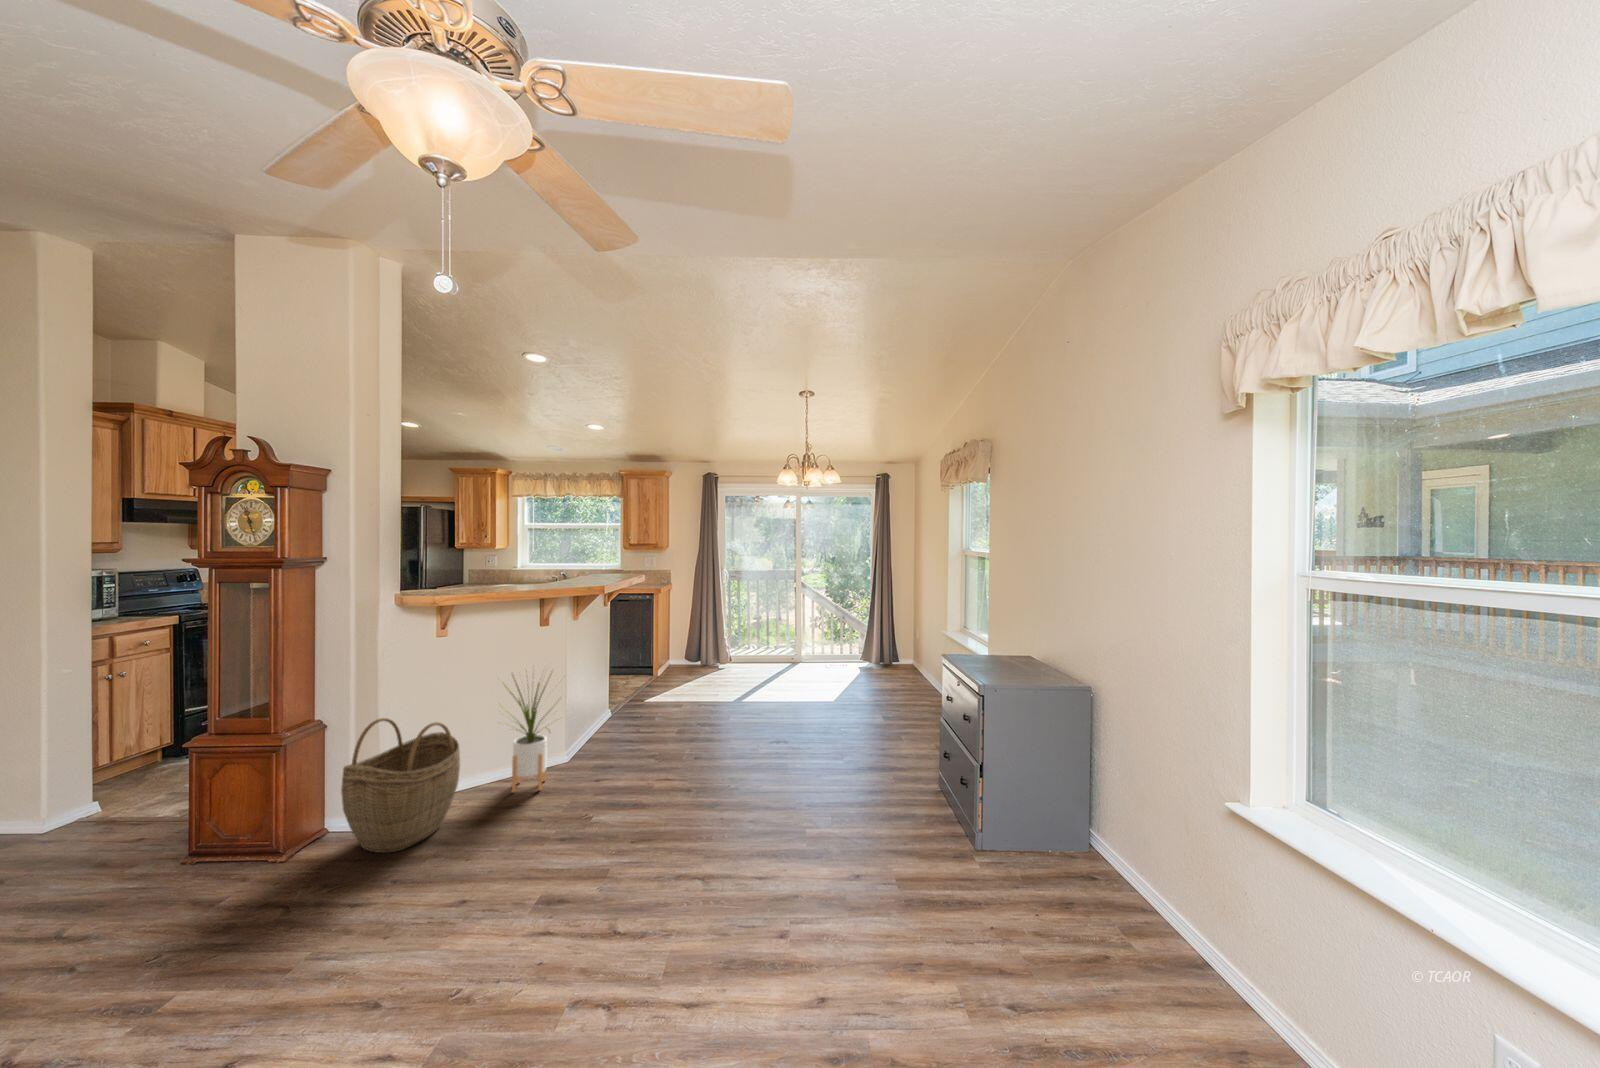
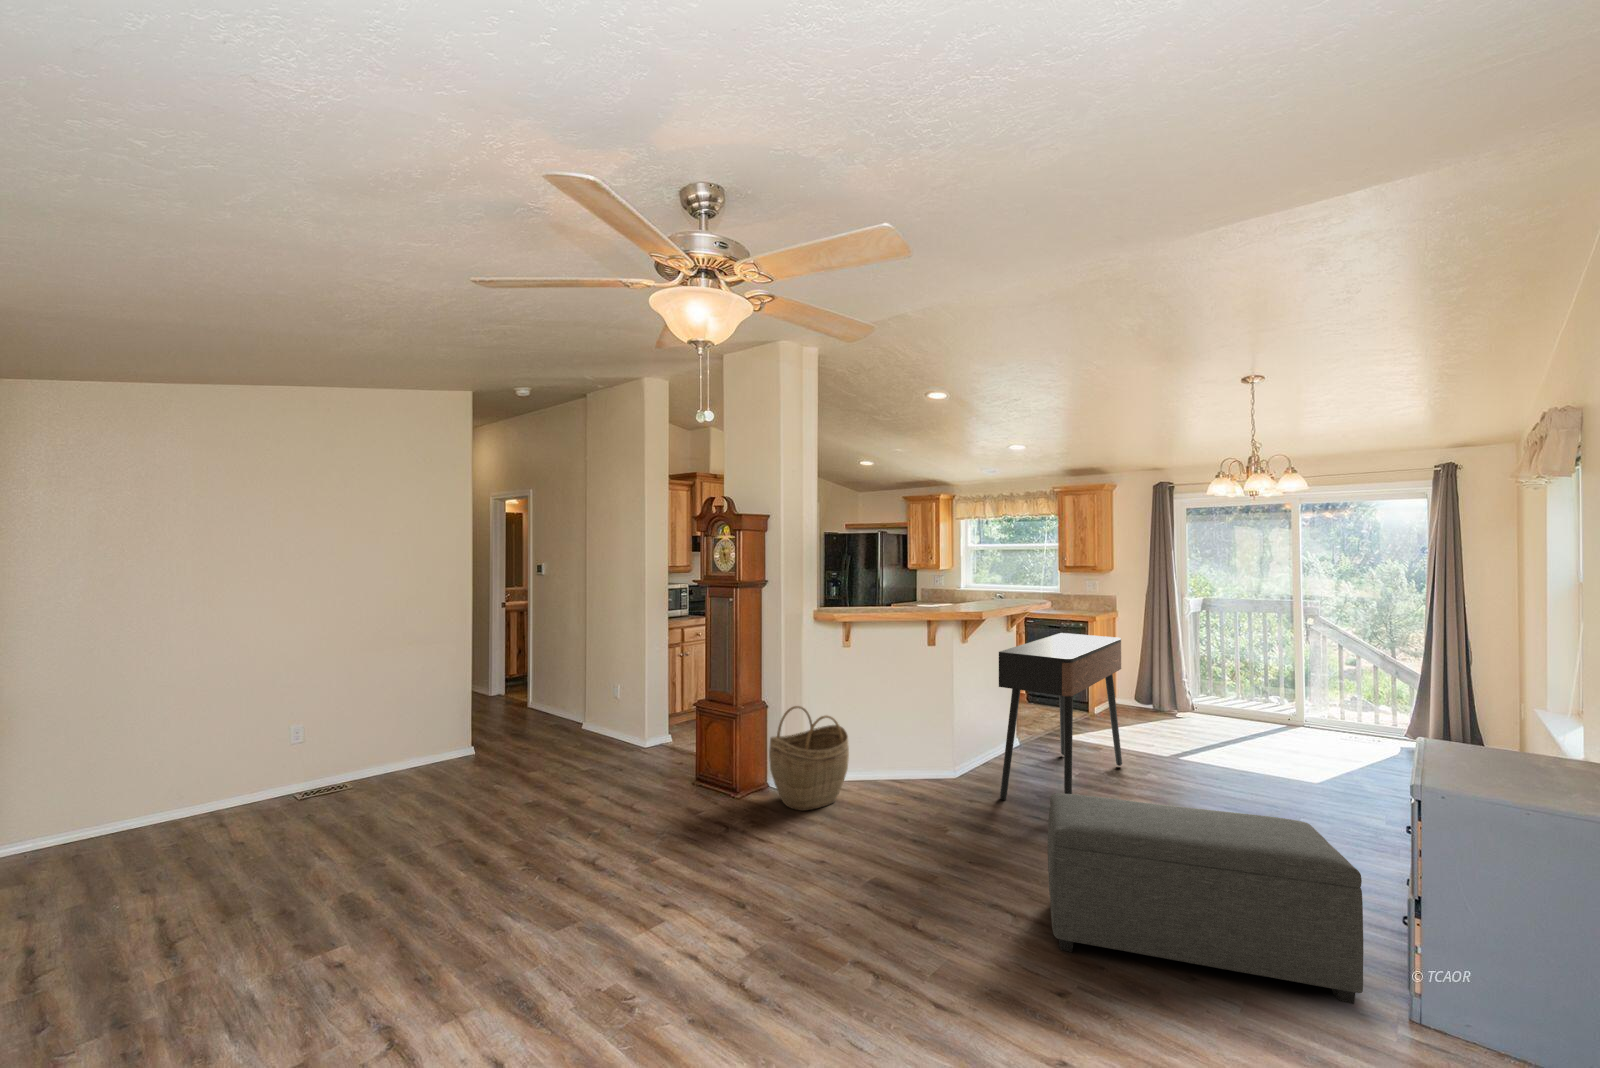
console table: none [624,603,710,772] -> present [999,633,1122,800]
house plant: present [503,674,552,792] -> none [883,677,944,796]
ottoman: none [722,726,949,894] -> present [1048,793,1363,1004]

